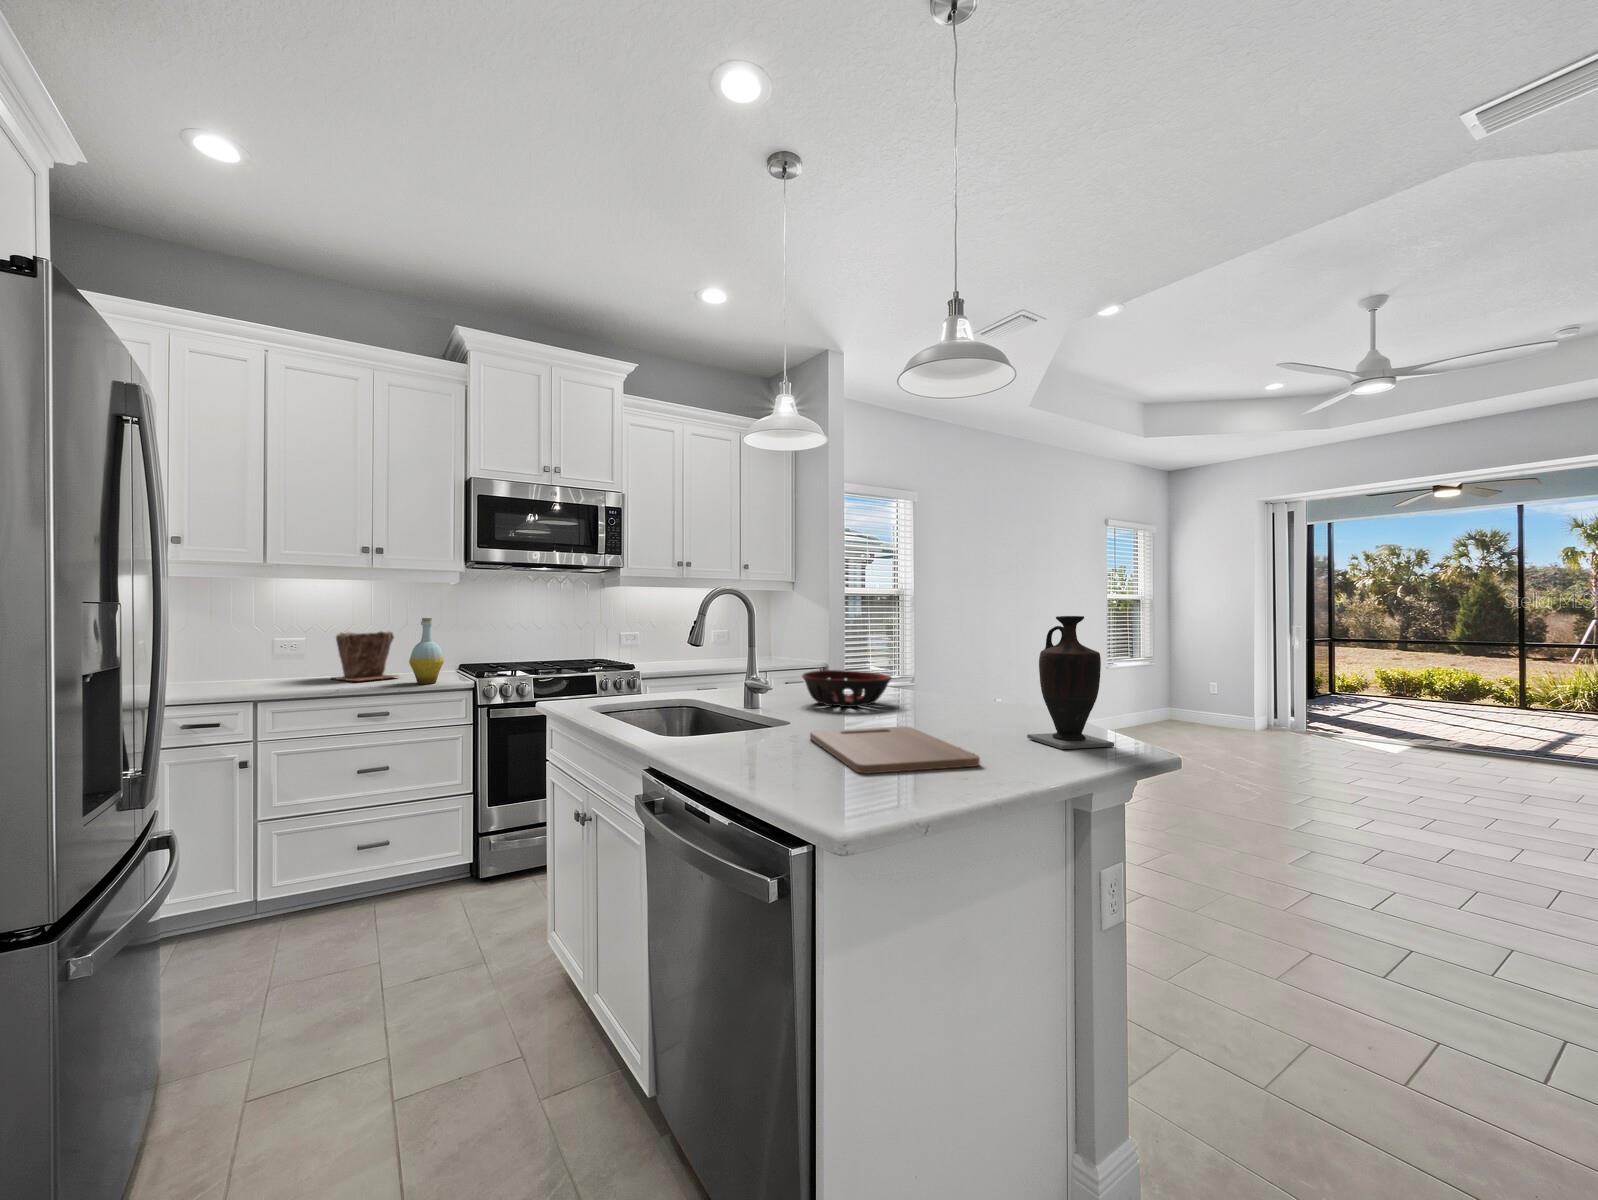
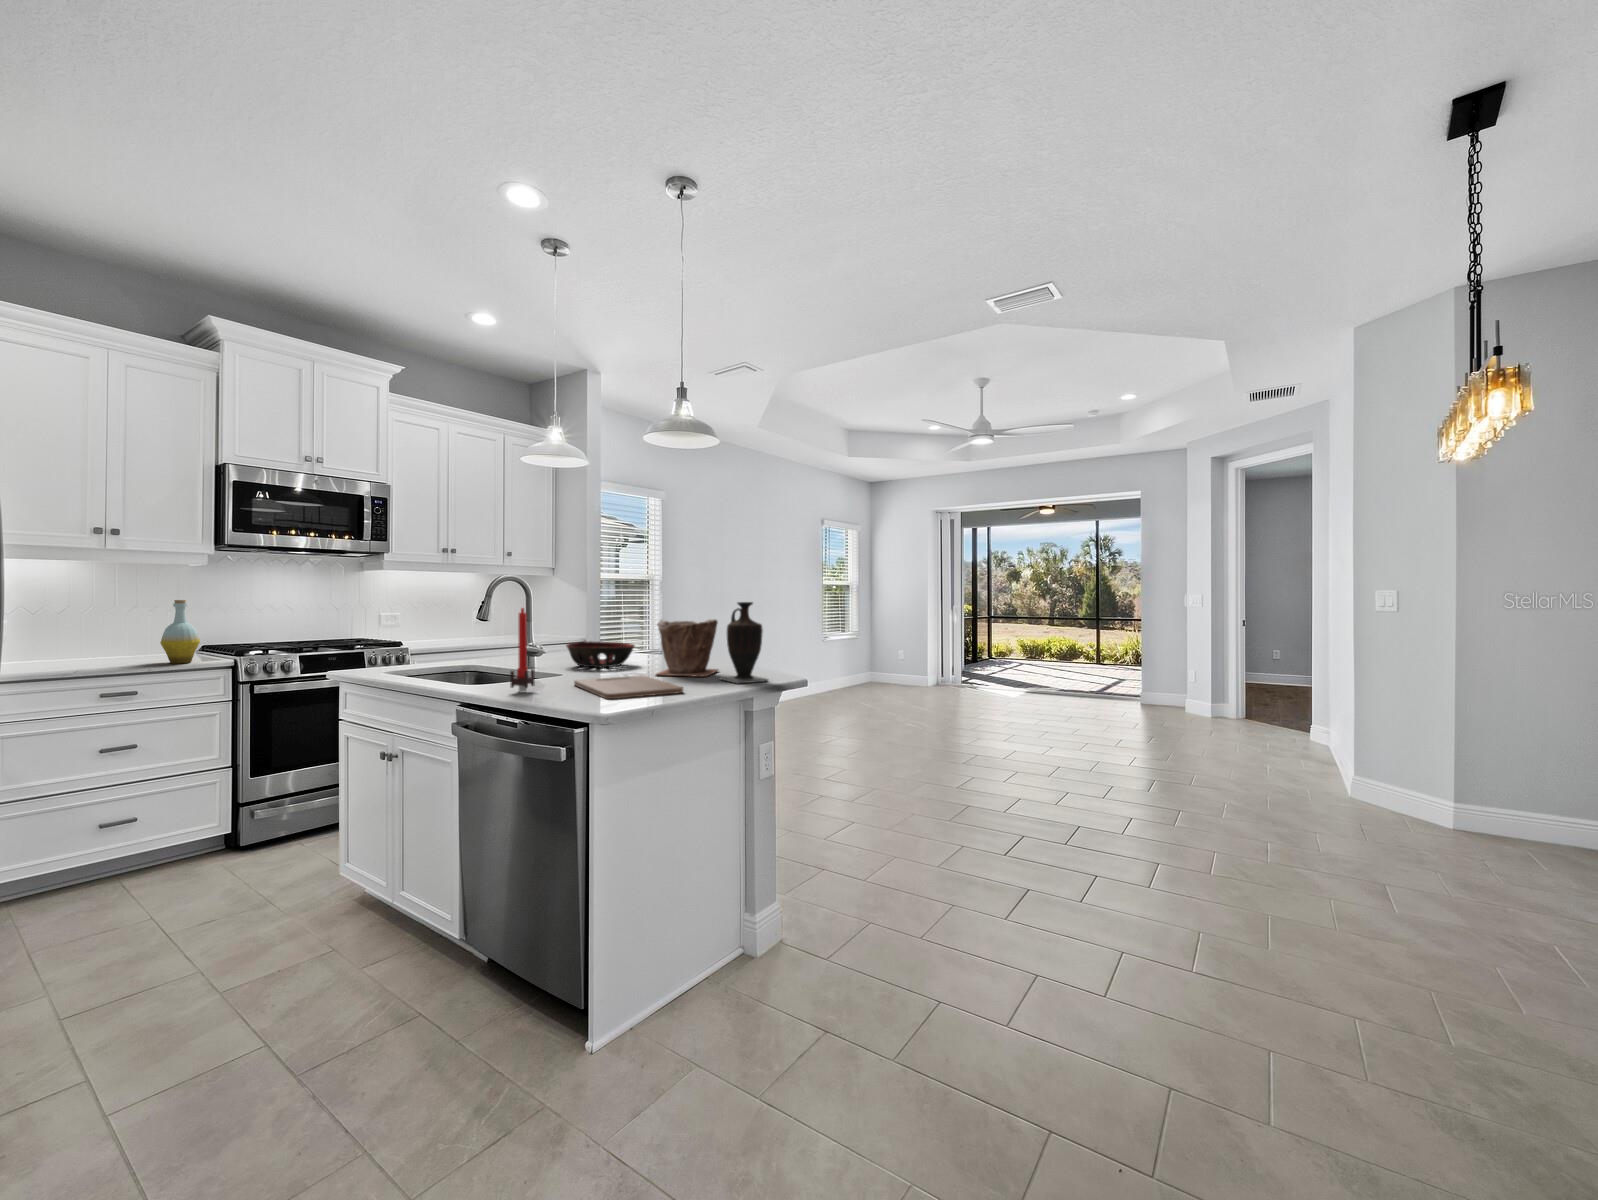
candle: none [720,625,754,749] -> present [510,608,535,692]
plant pot: present [332,631,398,681] -> present [656,619,718,677]

